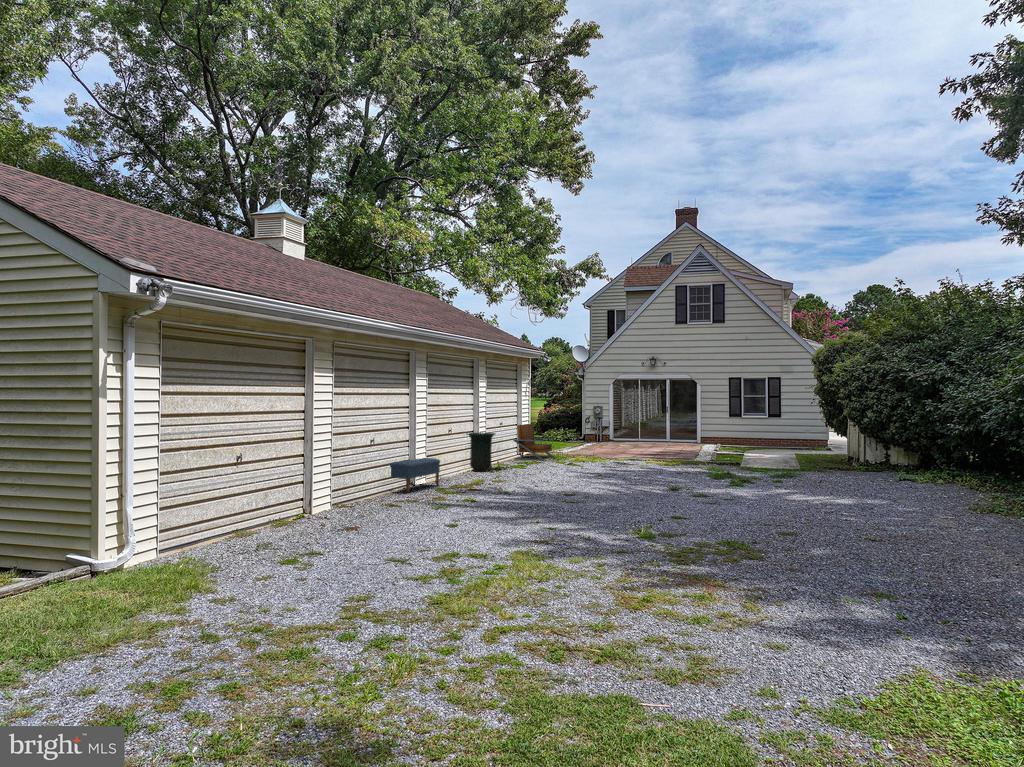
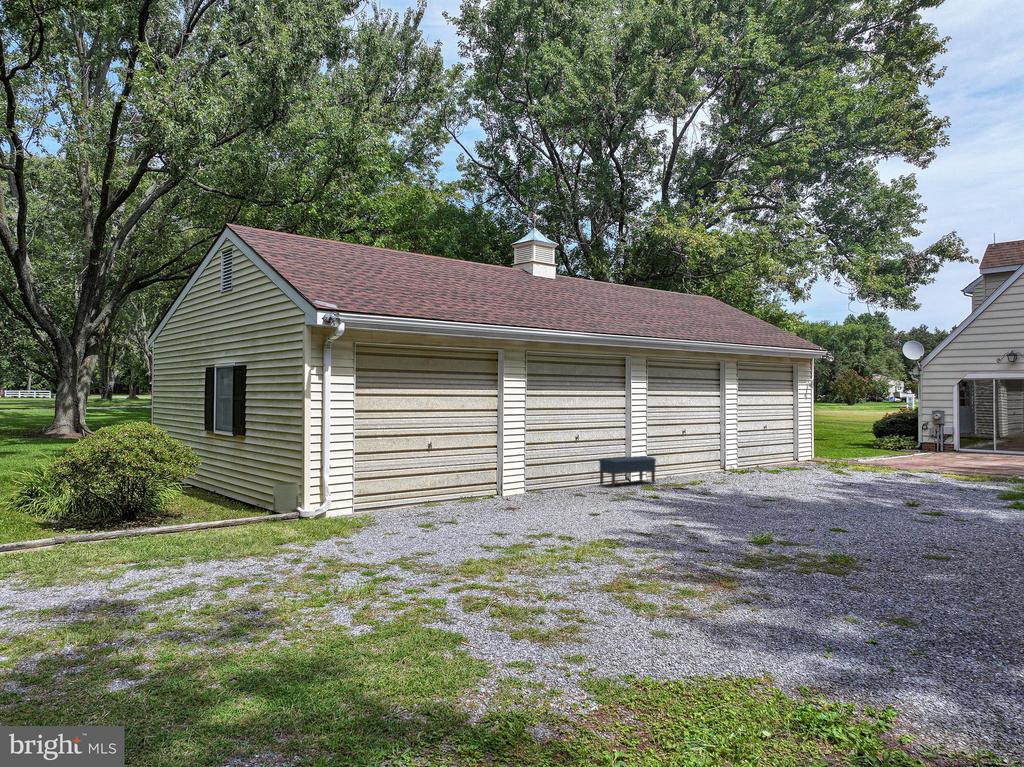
lounge chair: present [513,424,554,460] -> none [787,428,841,468]
trash can: present [467,433,496,472] -> none [709,435,742,475]
planter: none [45,522,89,586] -> present [273,482,299,519]

